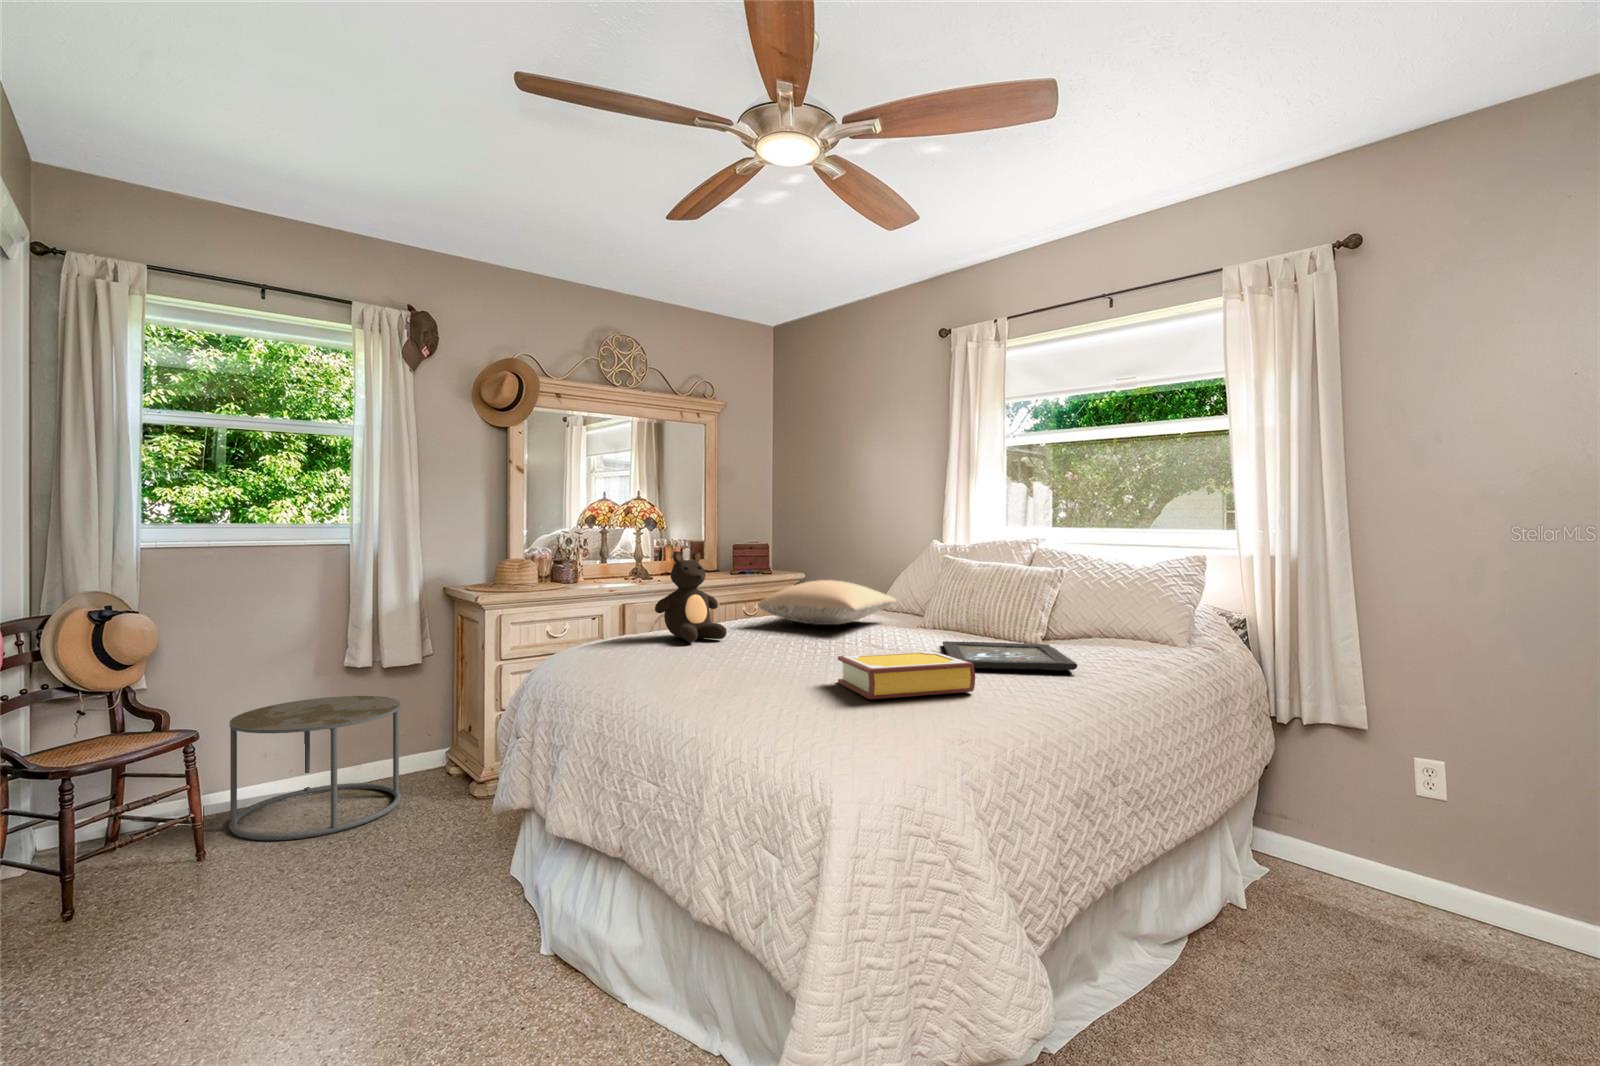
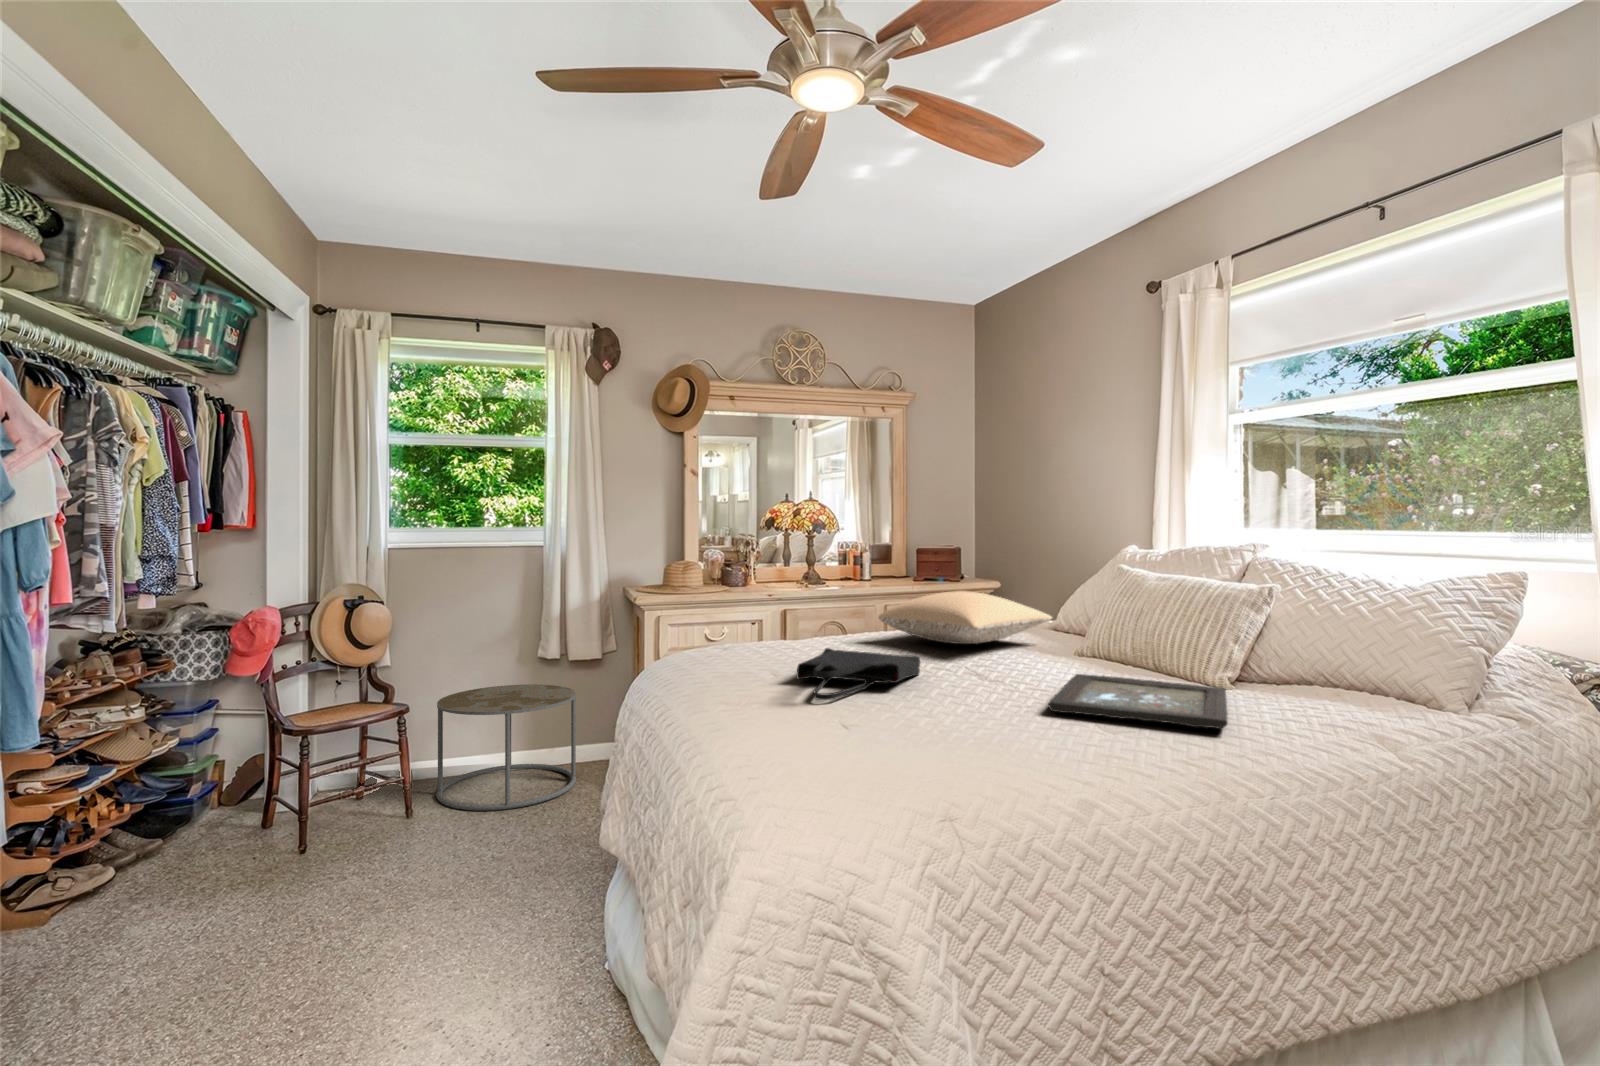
teddy bear: present [655,552,727,642] -> none [751,557,826,656]
tote bag: none [732,632,827,673] -> present [797,648,920,700]
book: present [838,651,975,699] -> none [883,686,1040,747]

